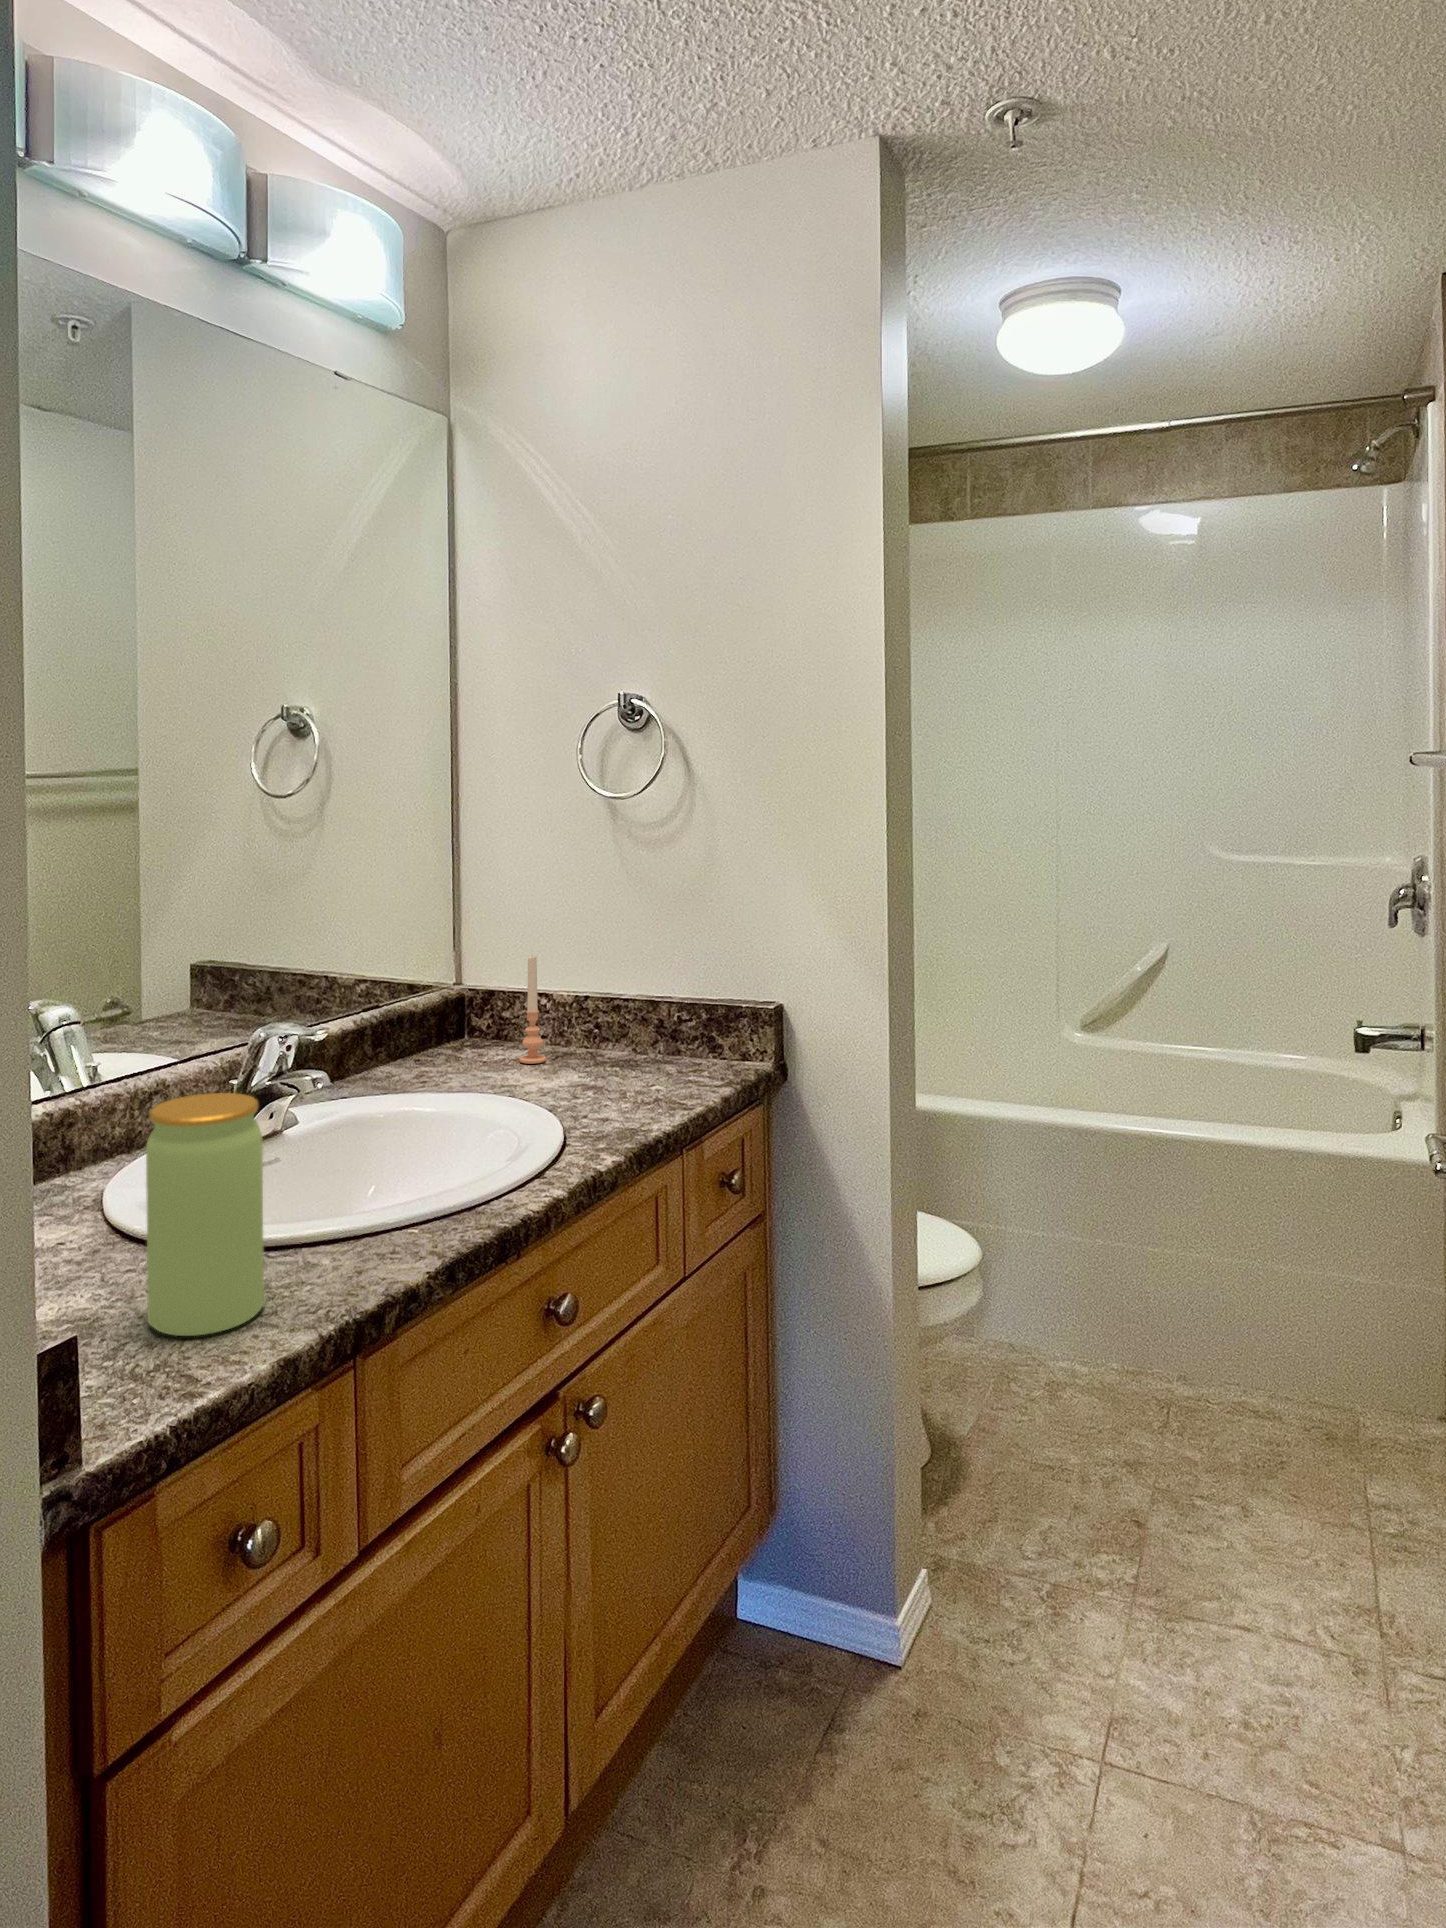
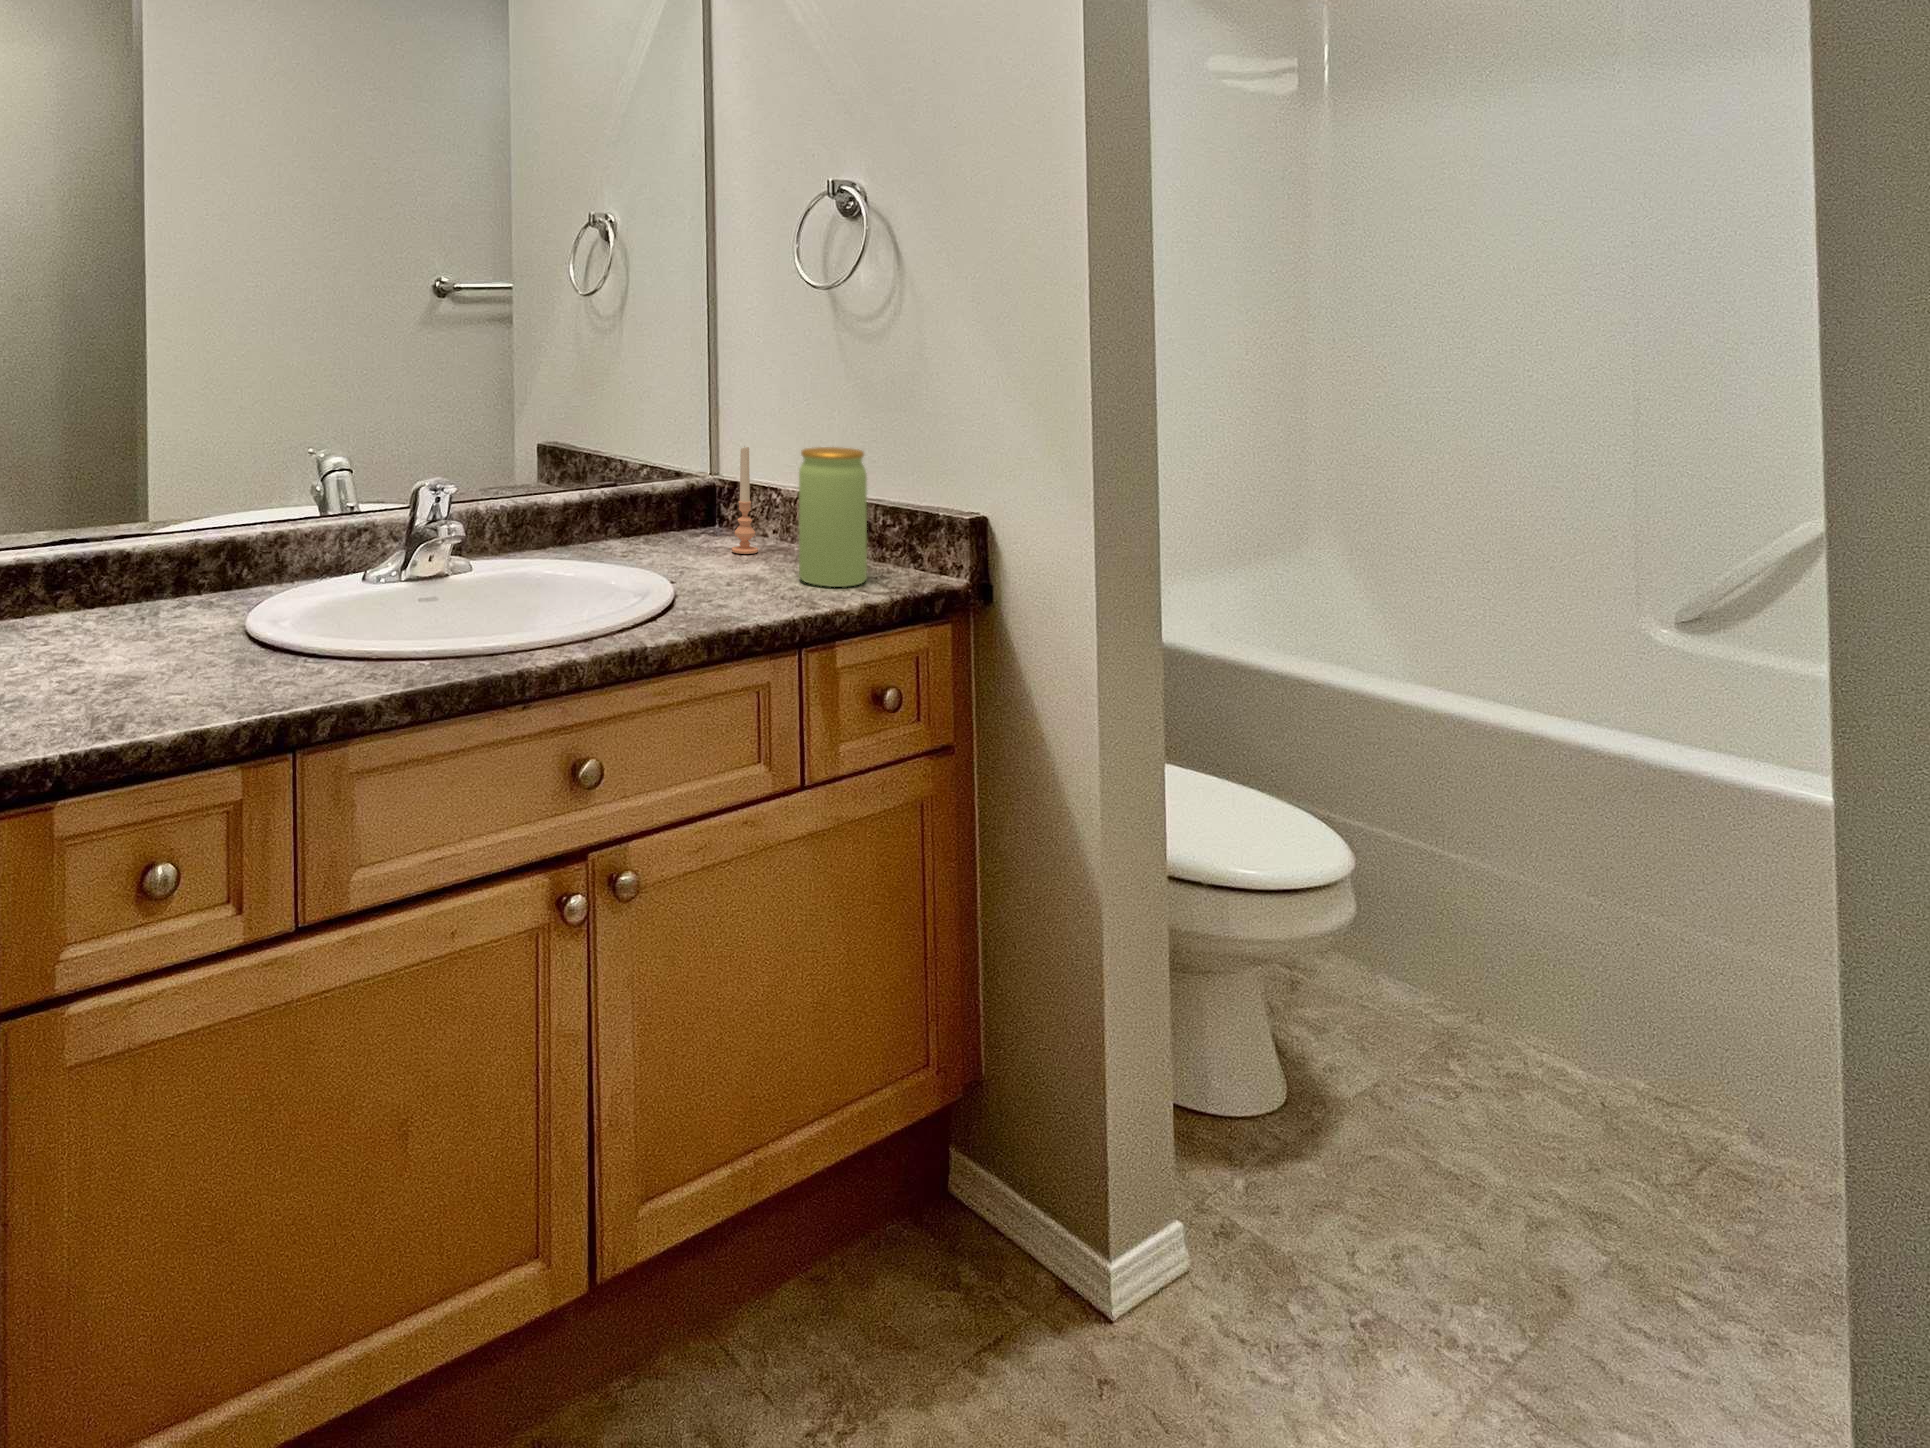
jar: present [146,1093,264,1336] -> present [799,447,867,587]

